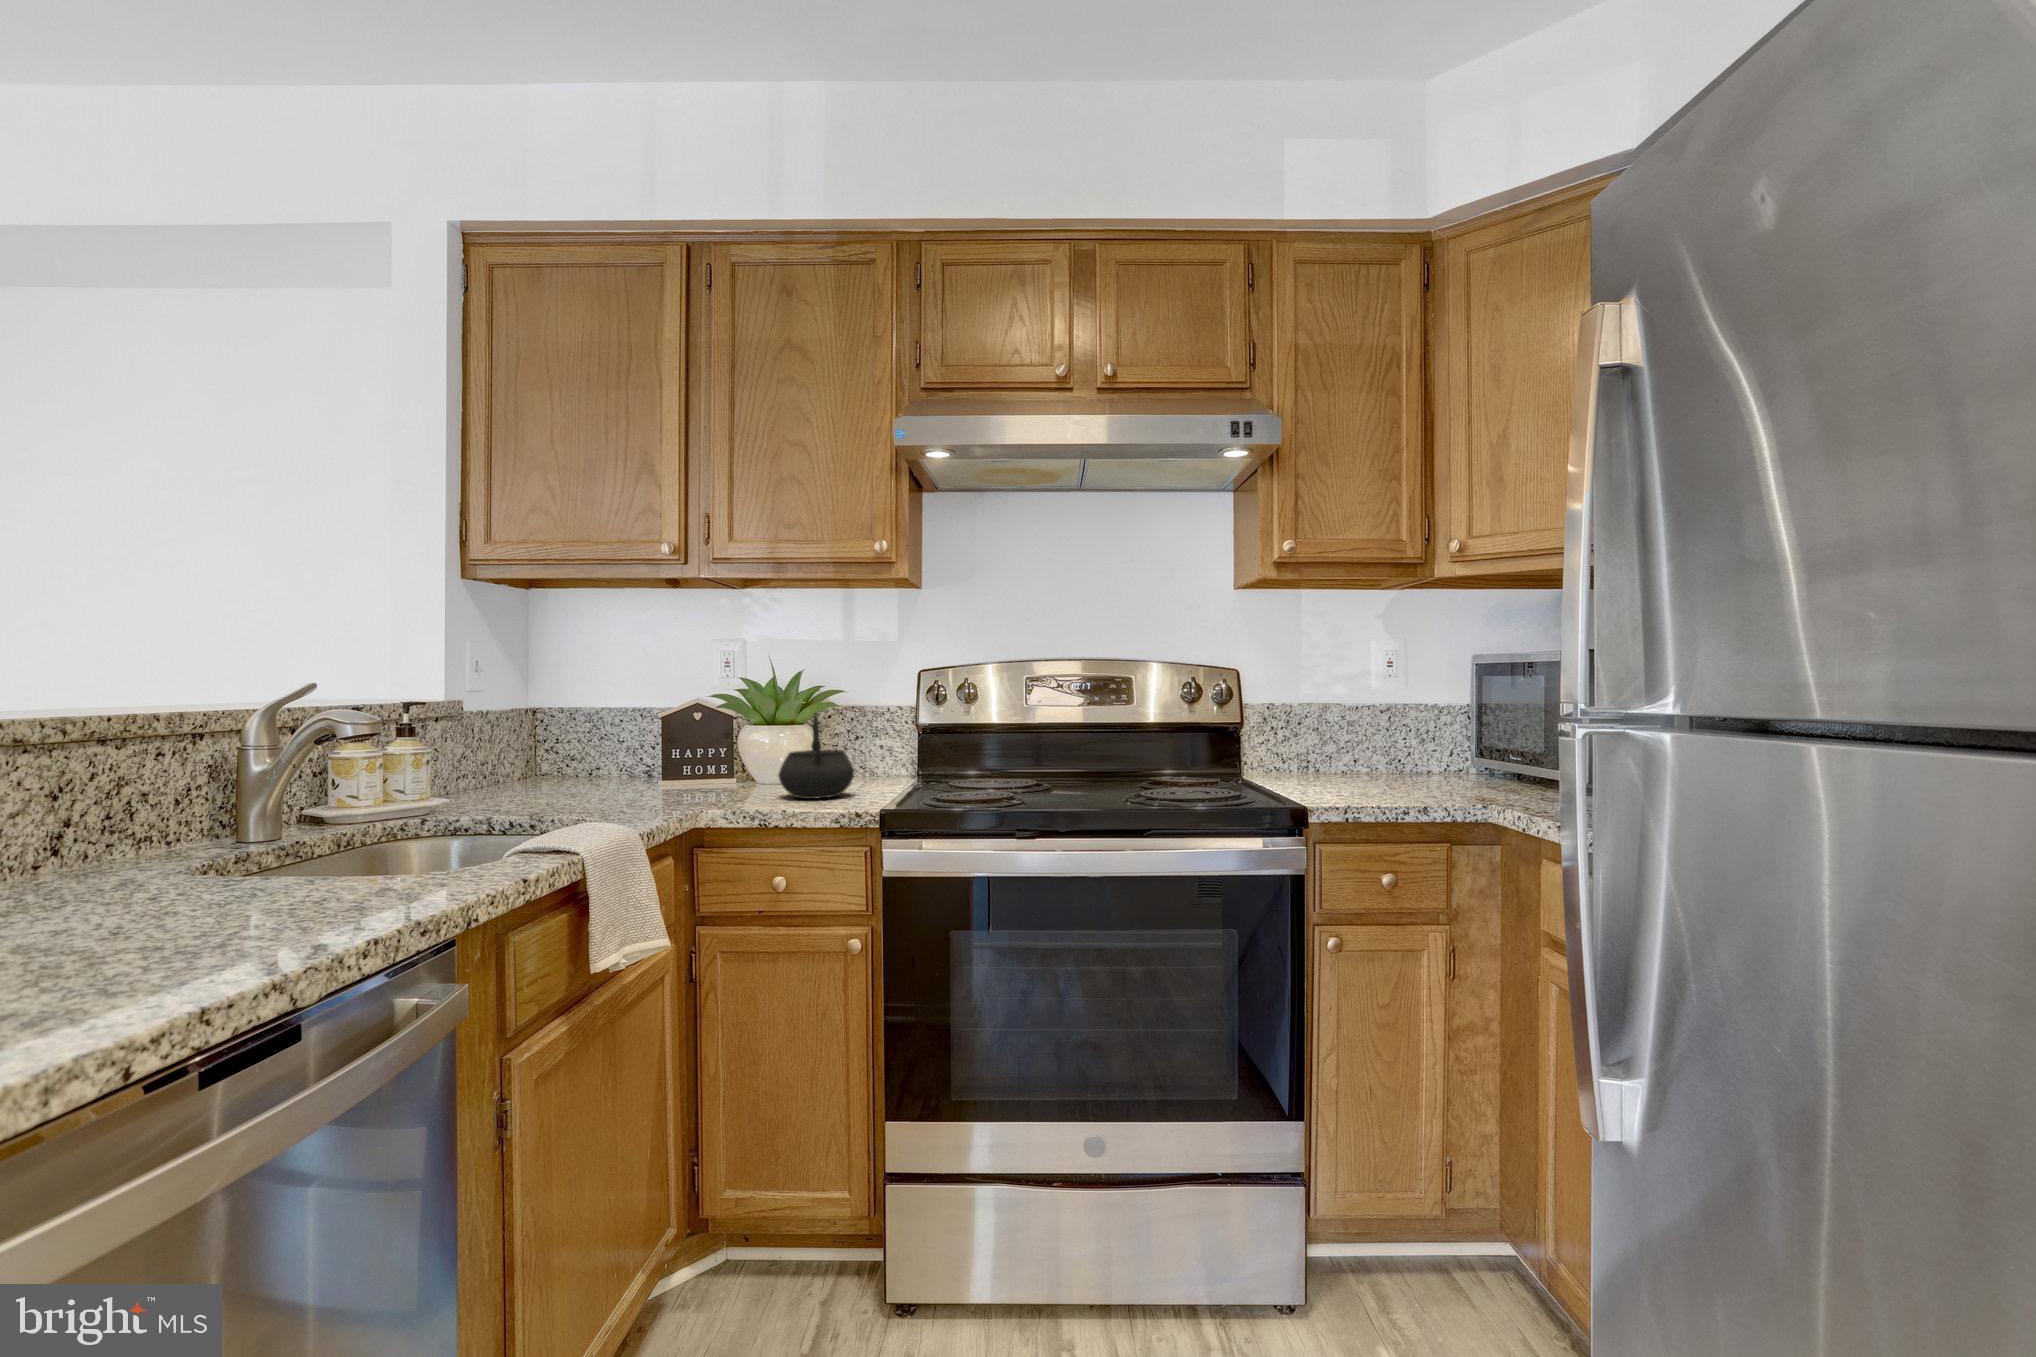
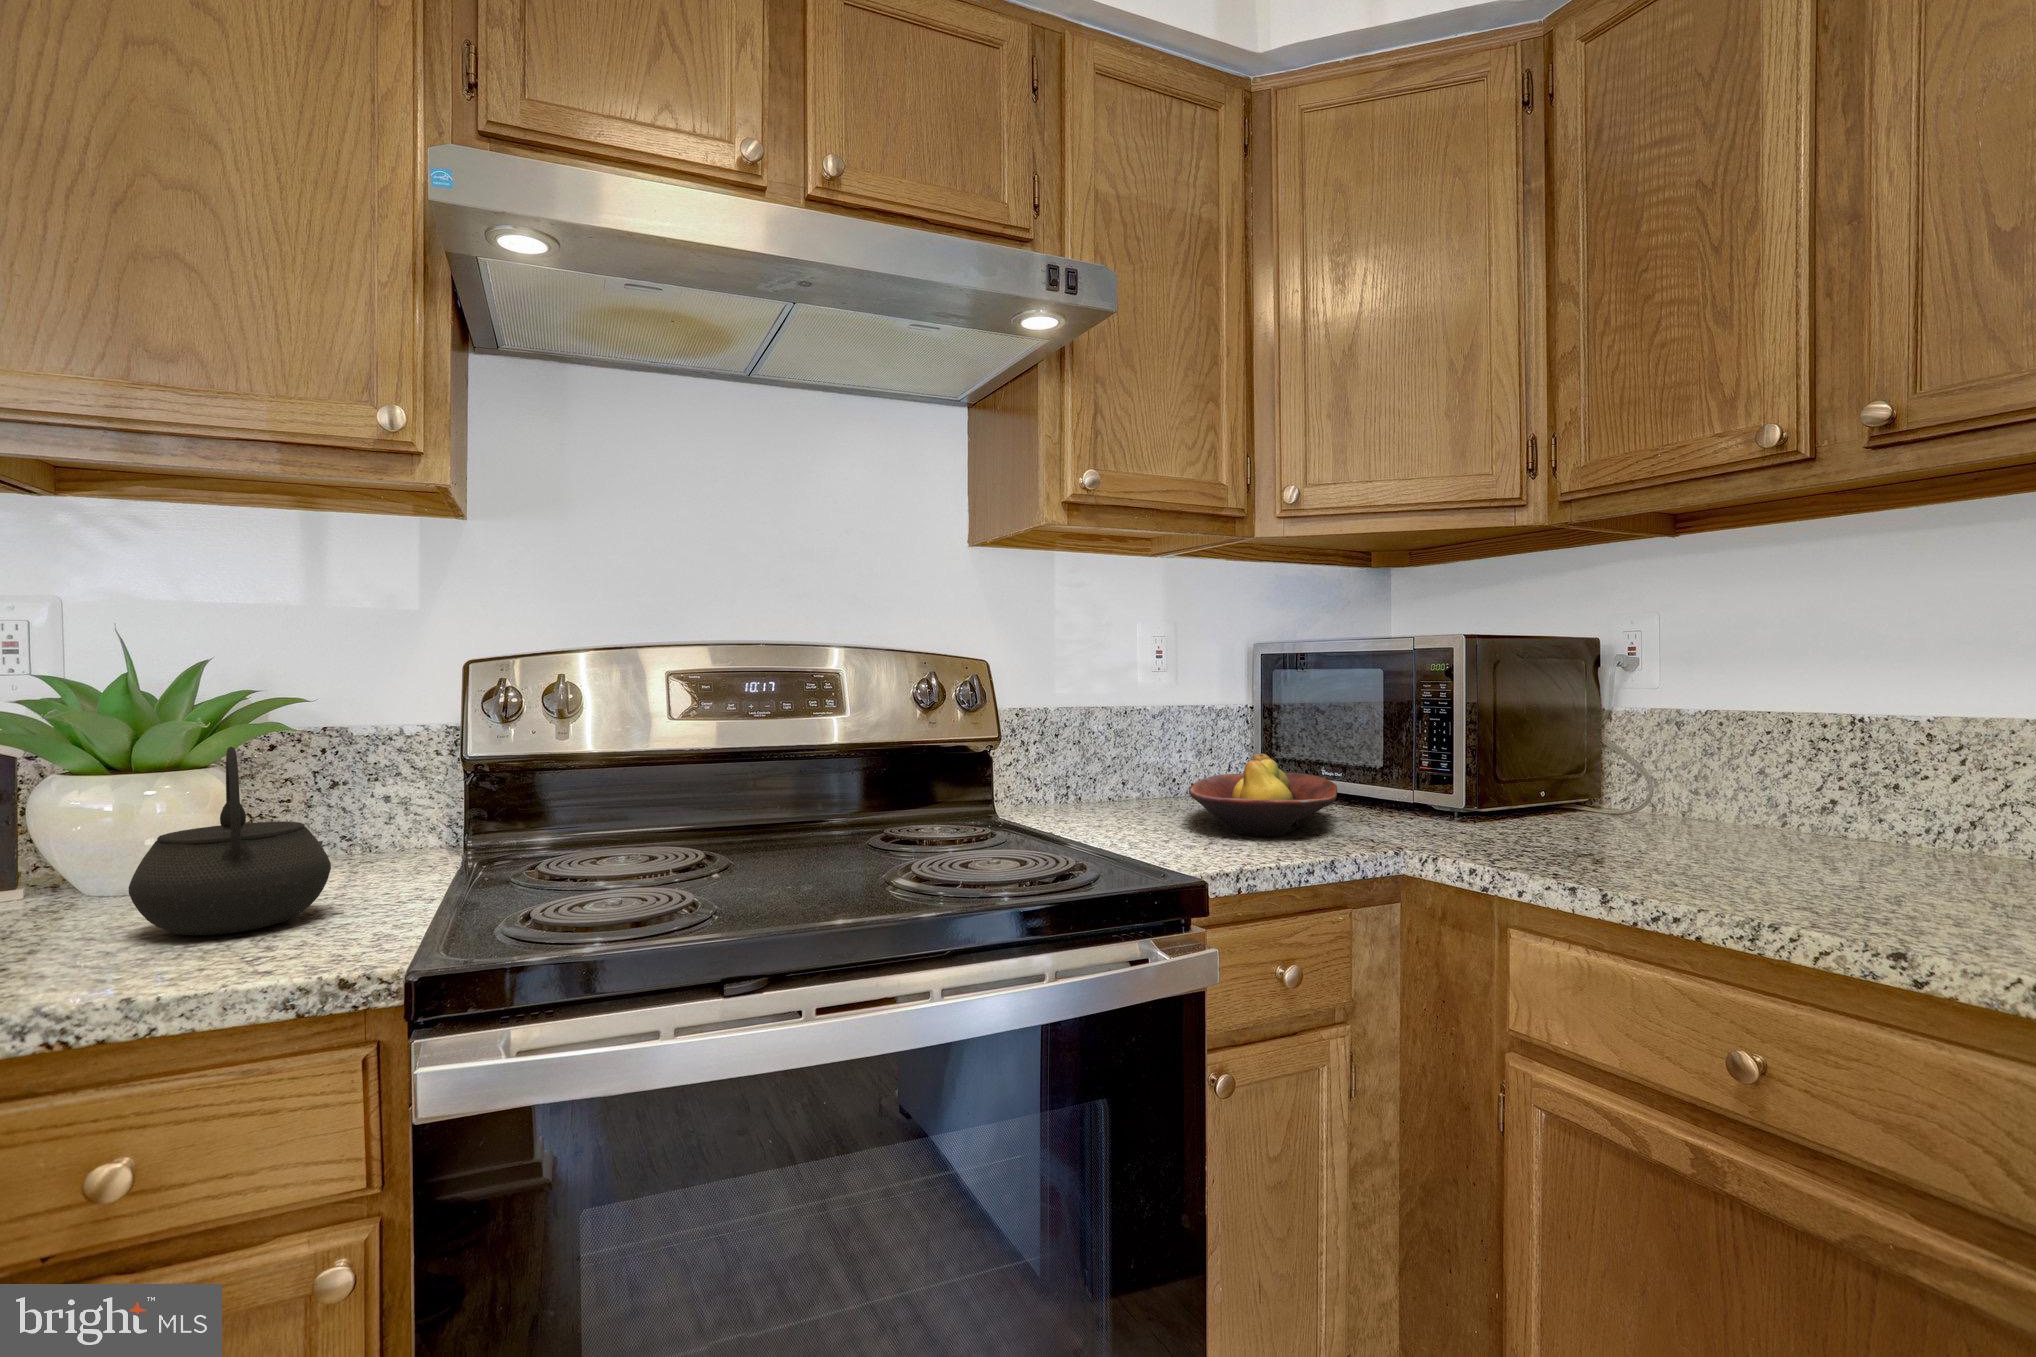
fruit bowl: none [1365,740,1499,797] -> present [1189,754,1338,837]

